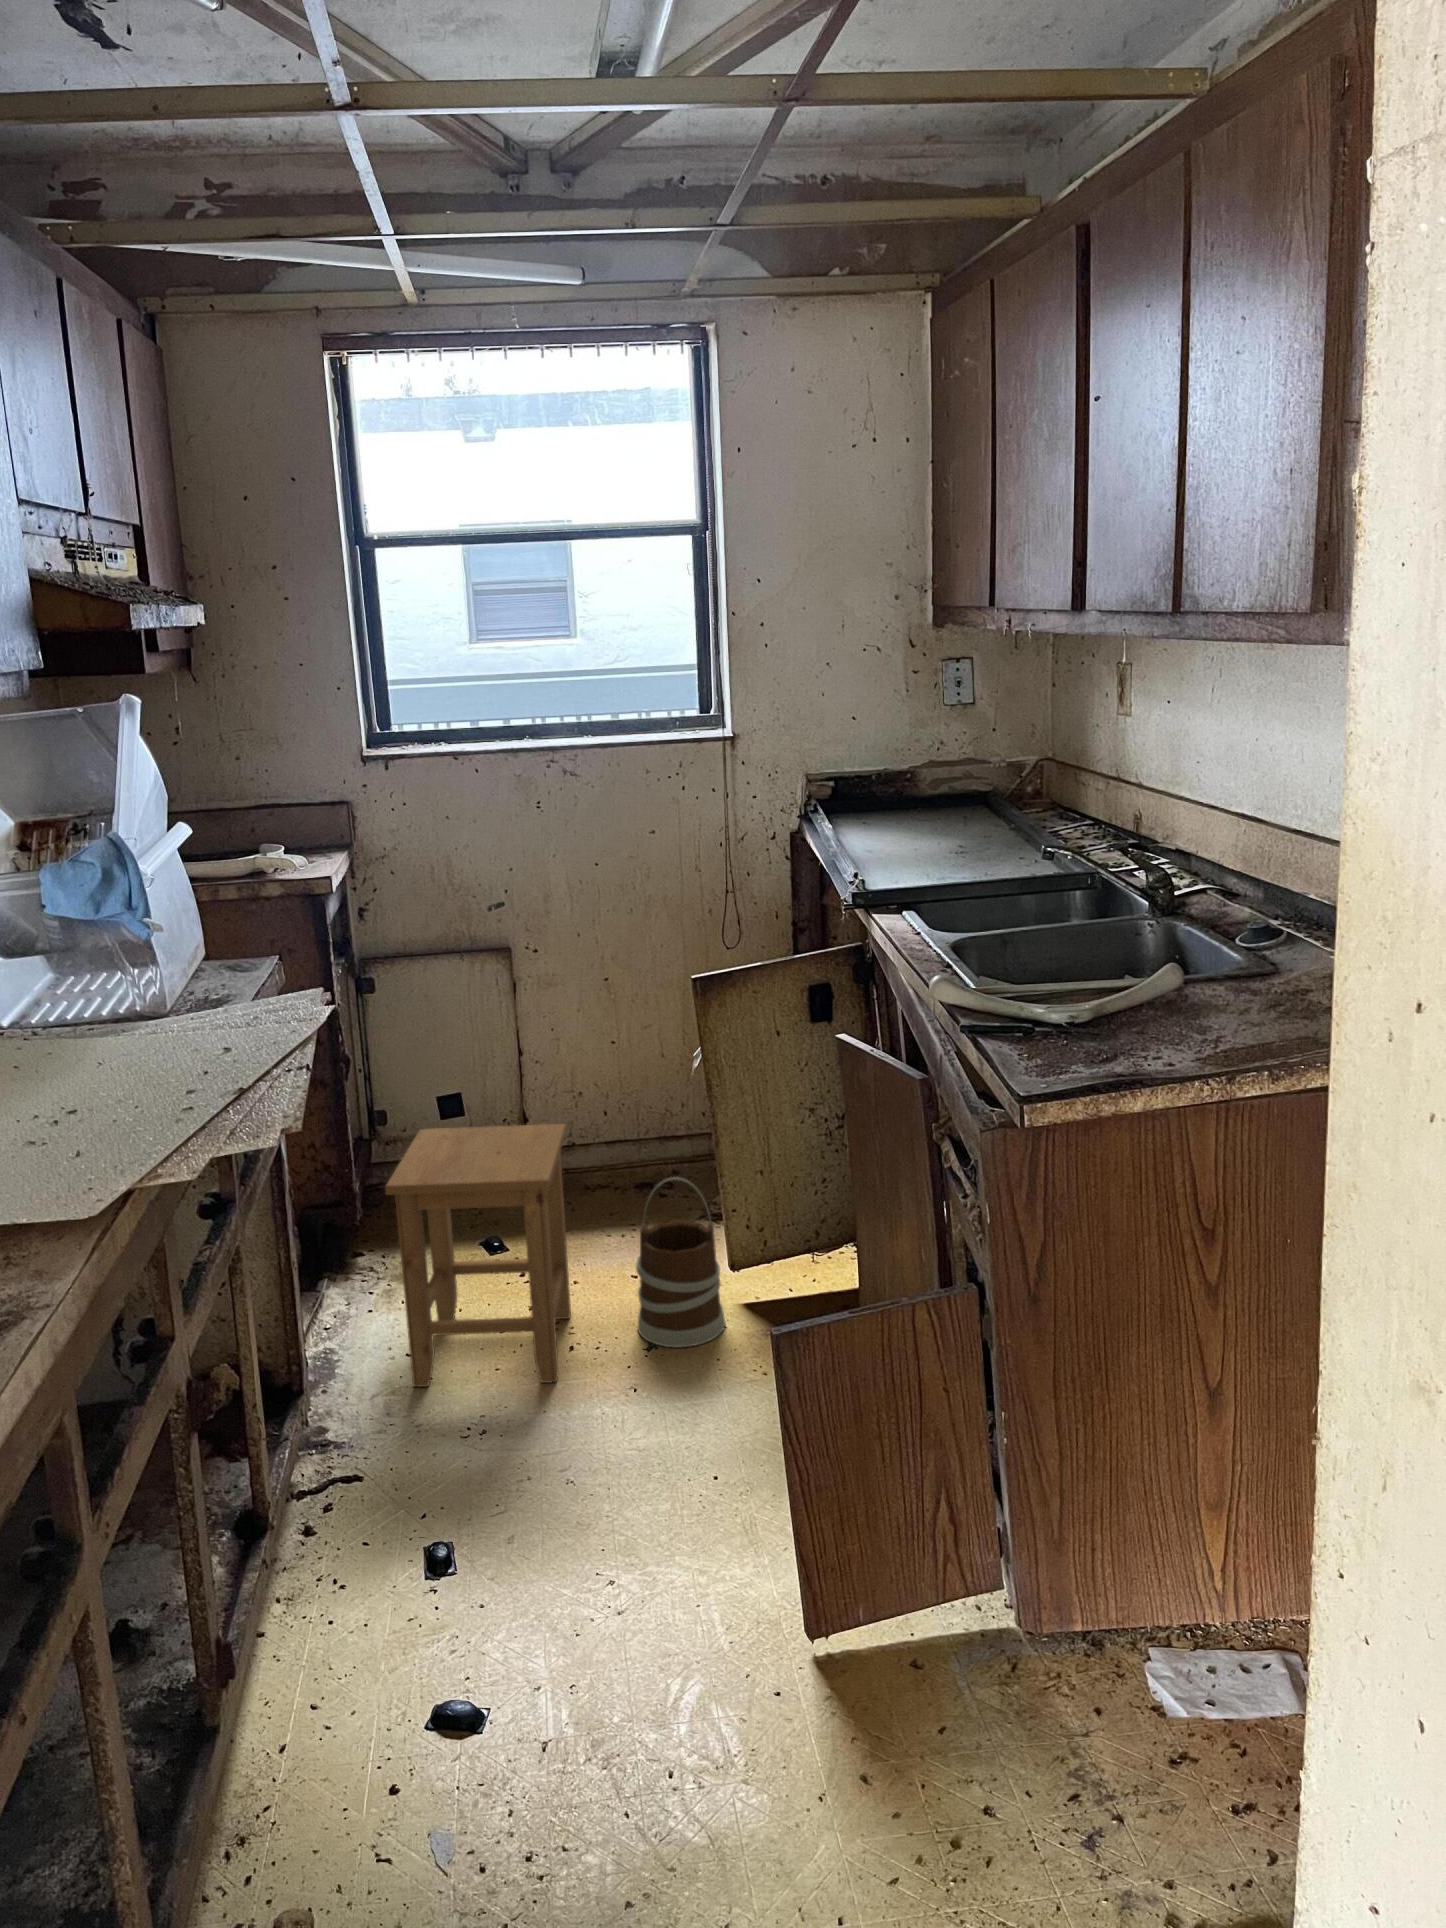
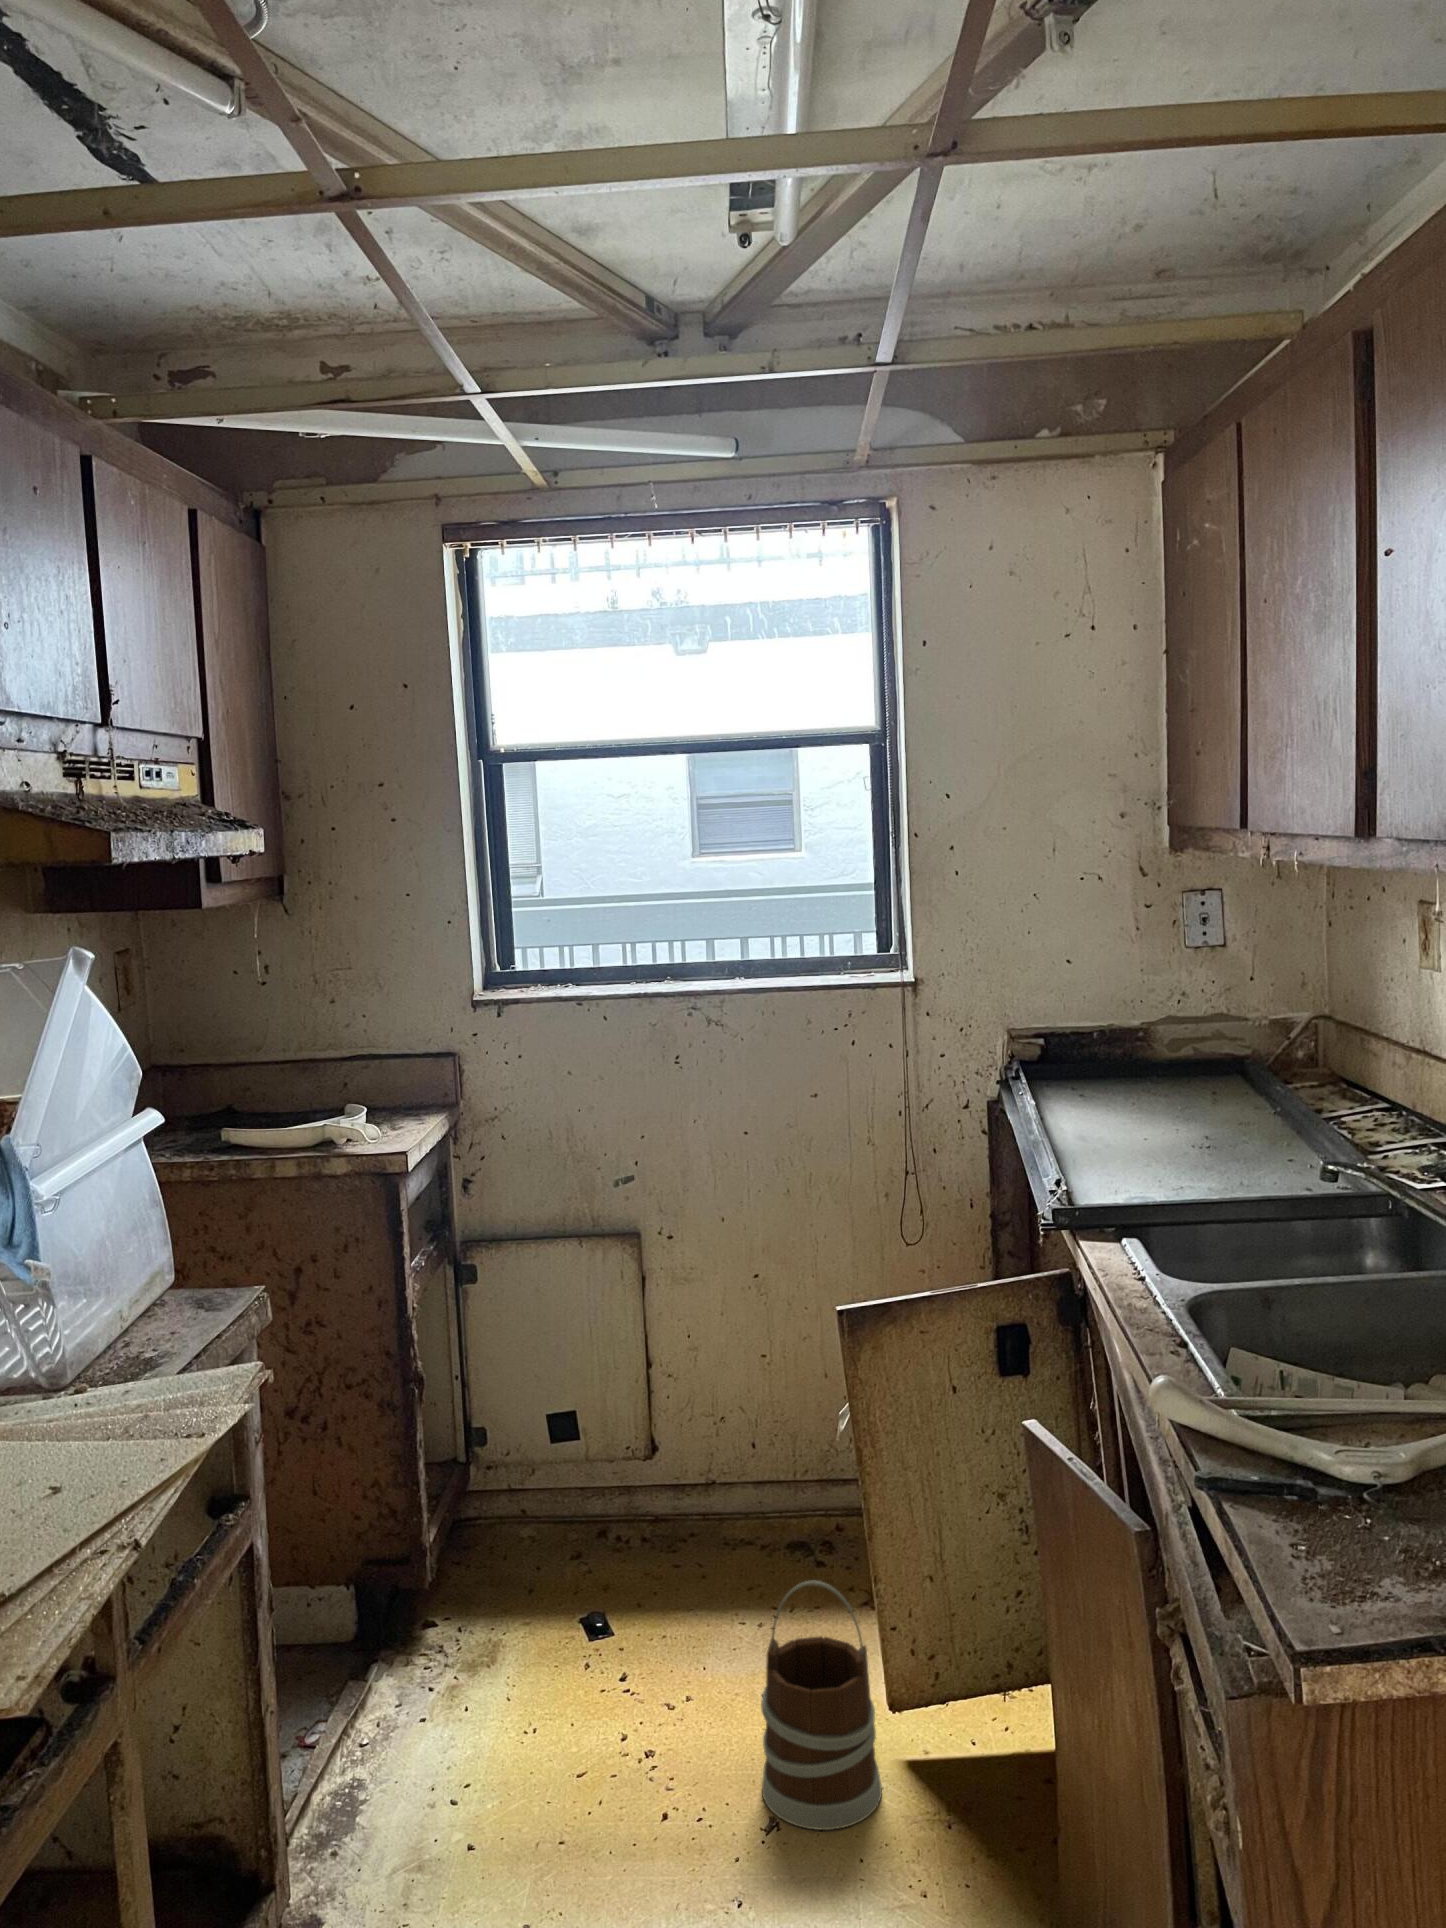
stool: present [385,1124,571,1387] -> none [427,1485,677,1872]

